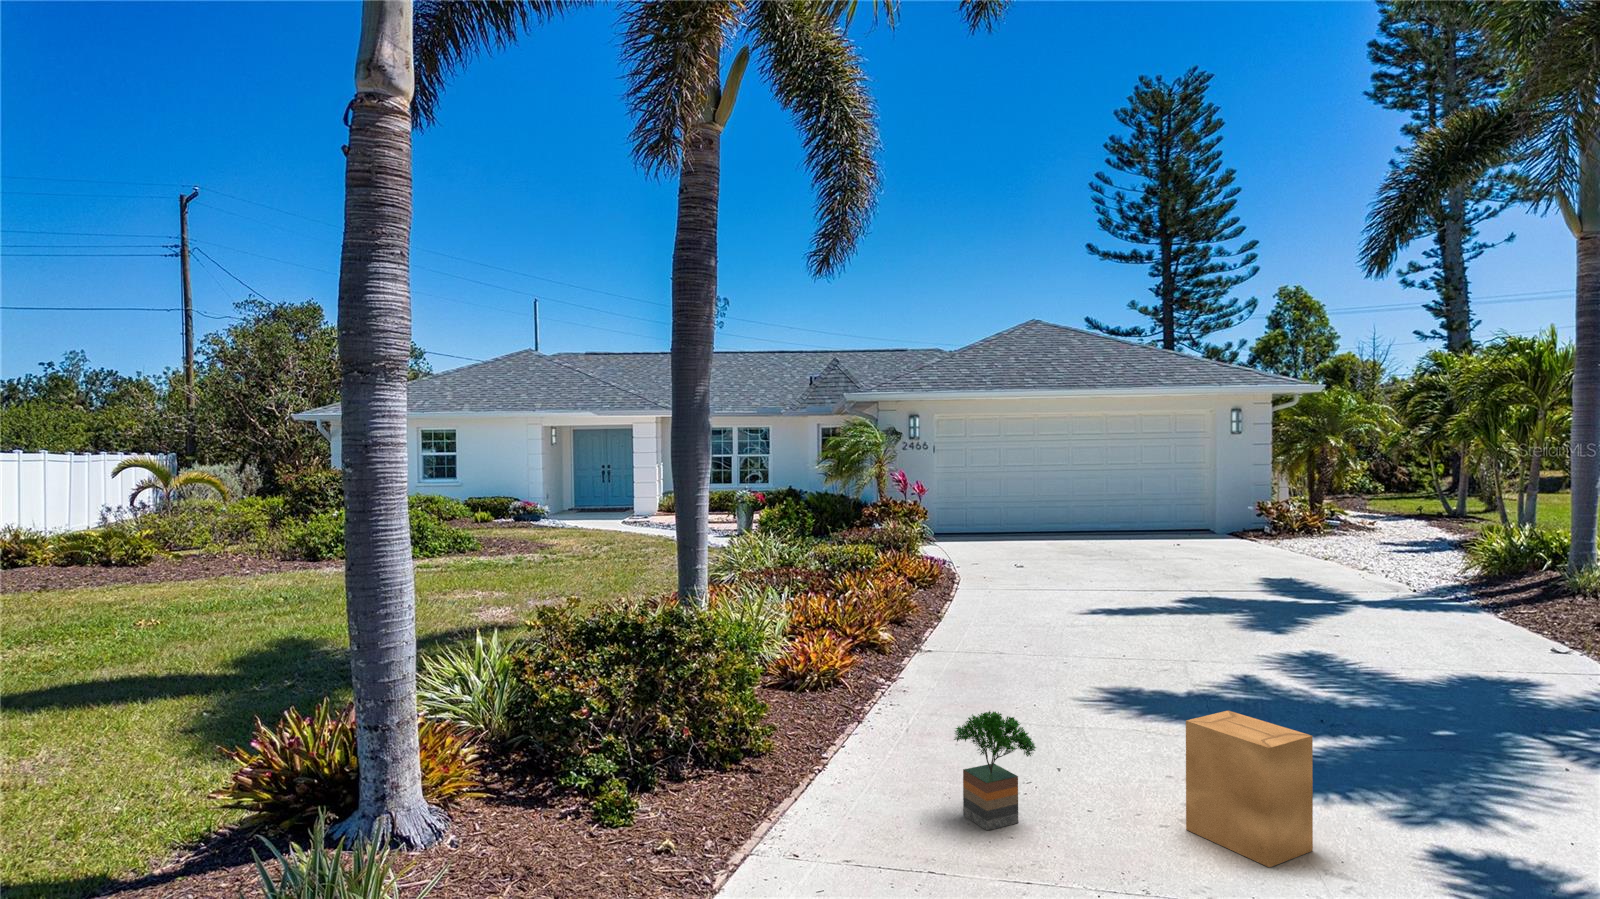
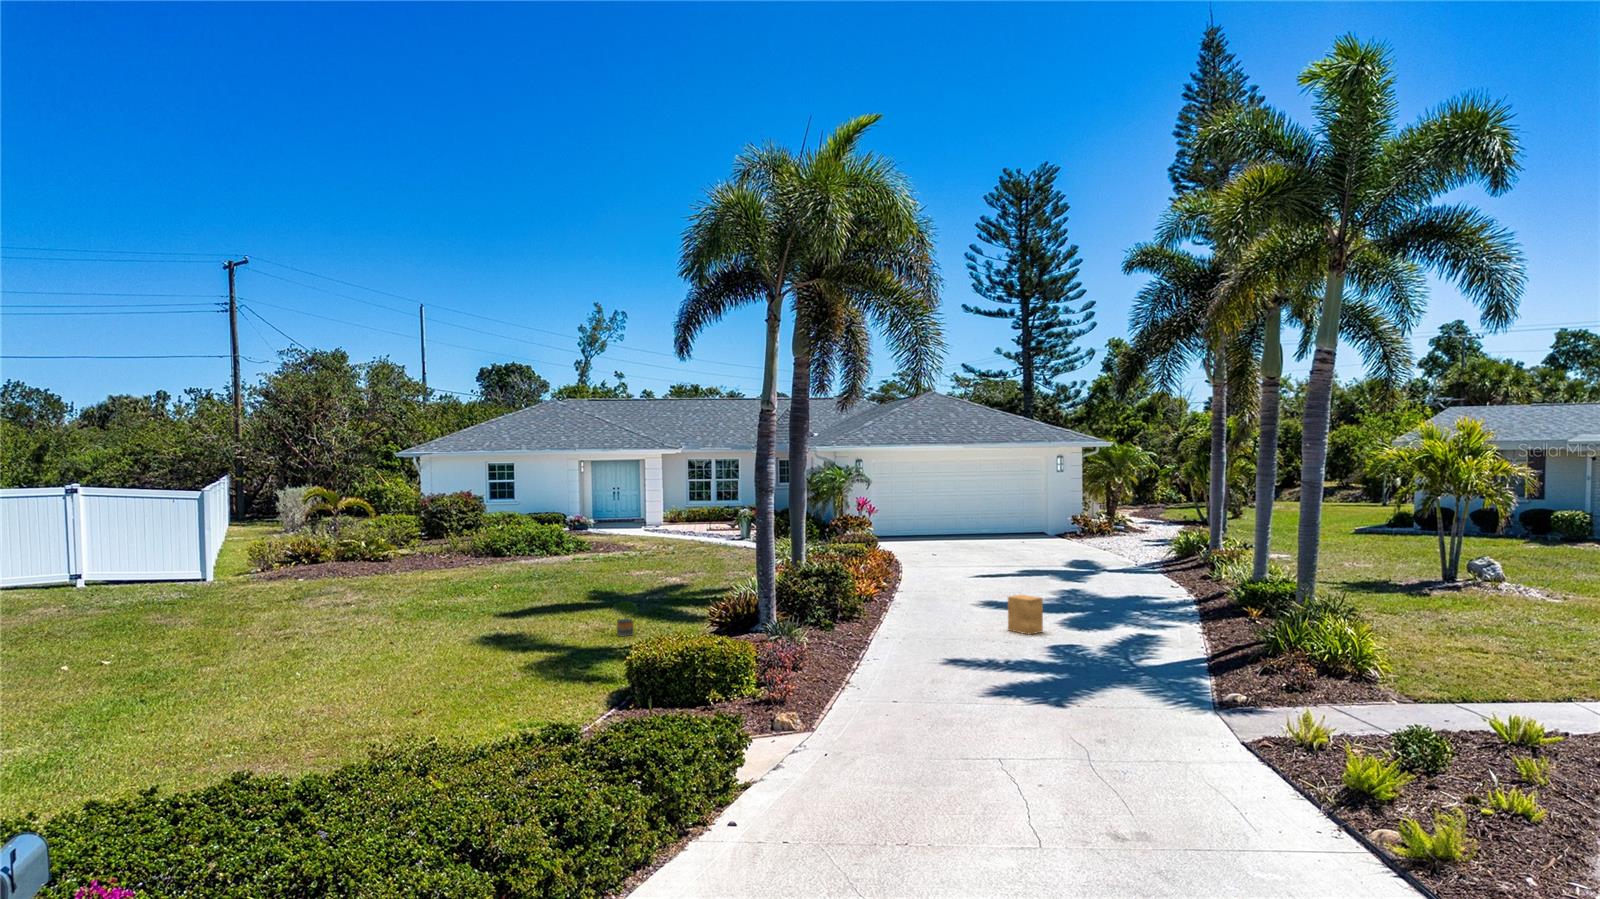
potted tree: present [954,711,1036,830] -> present [615,601,638,637]

